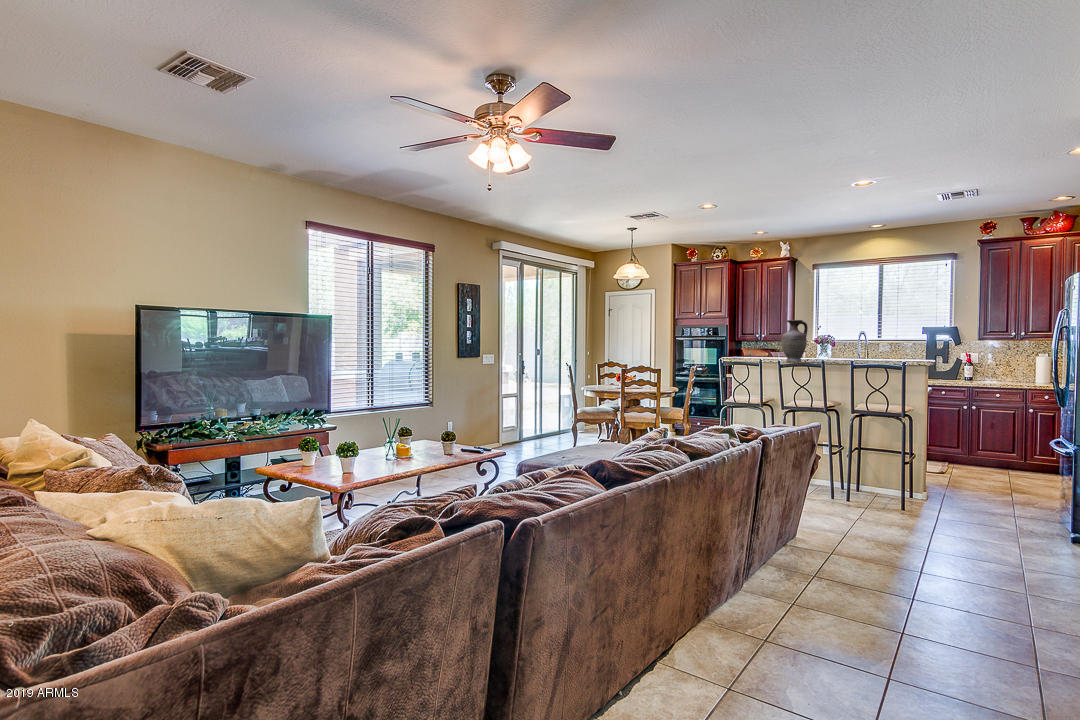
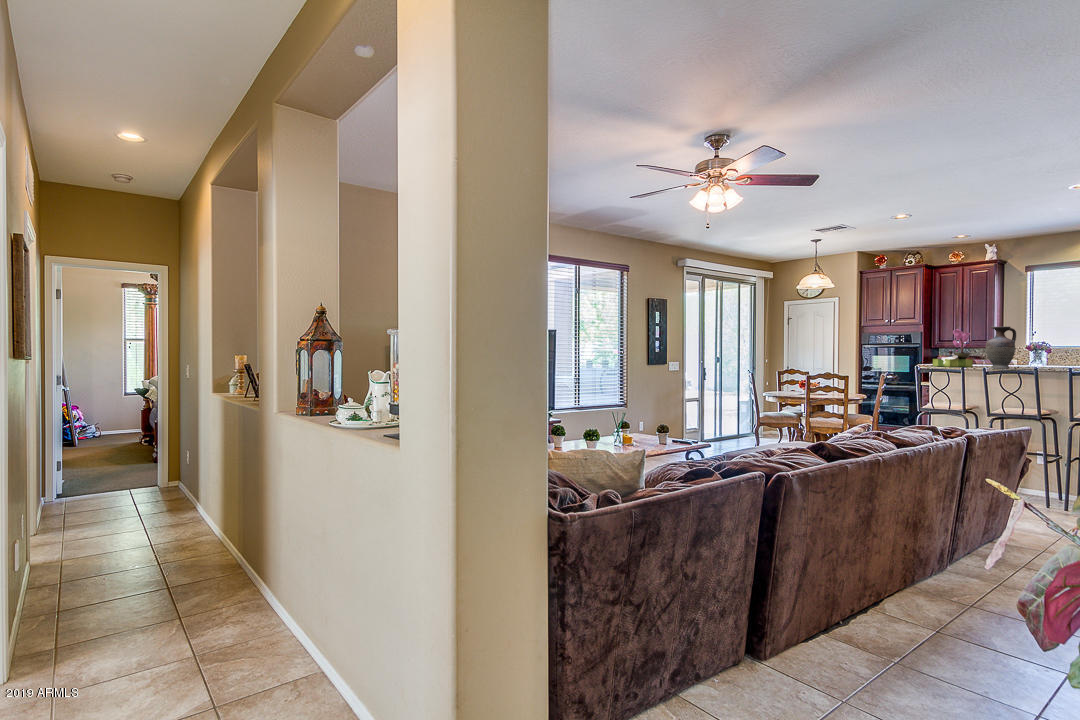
flower arrangement: none [735,321,770,360] -> present [933,329,973,367]

